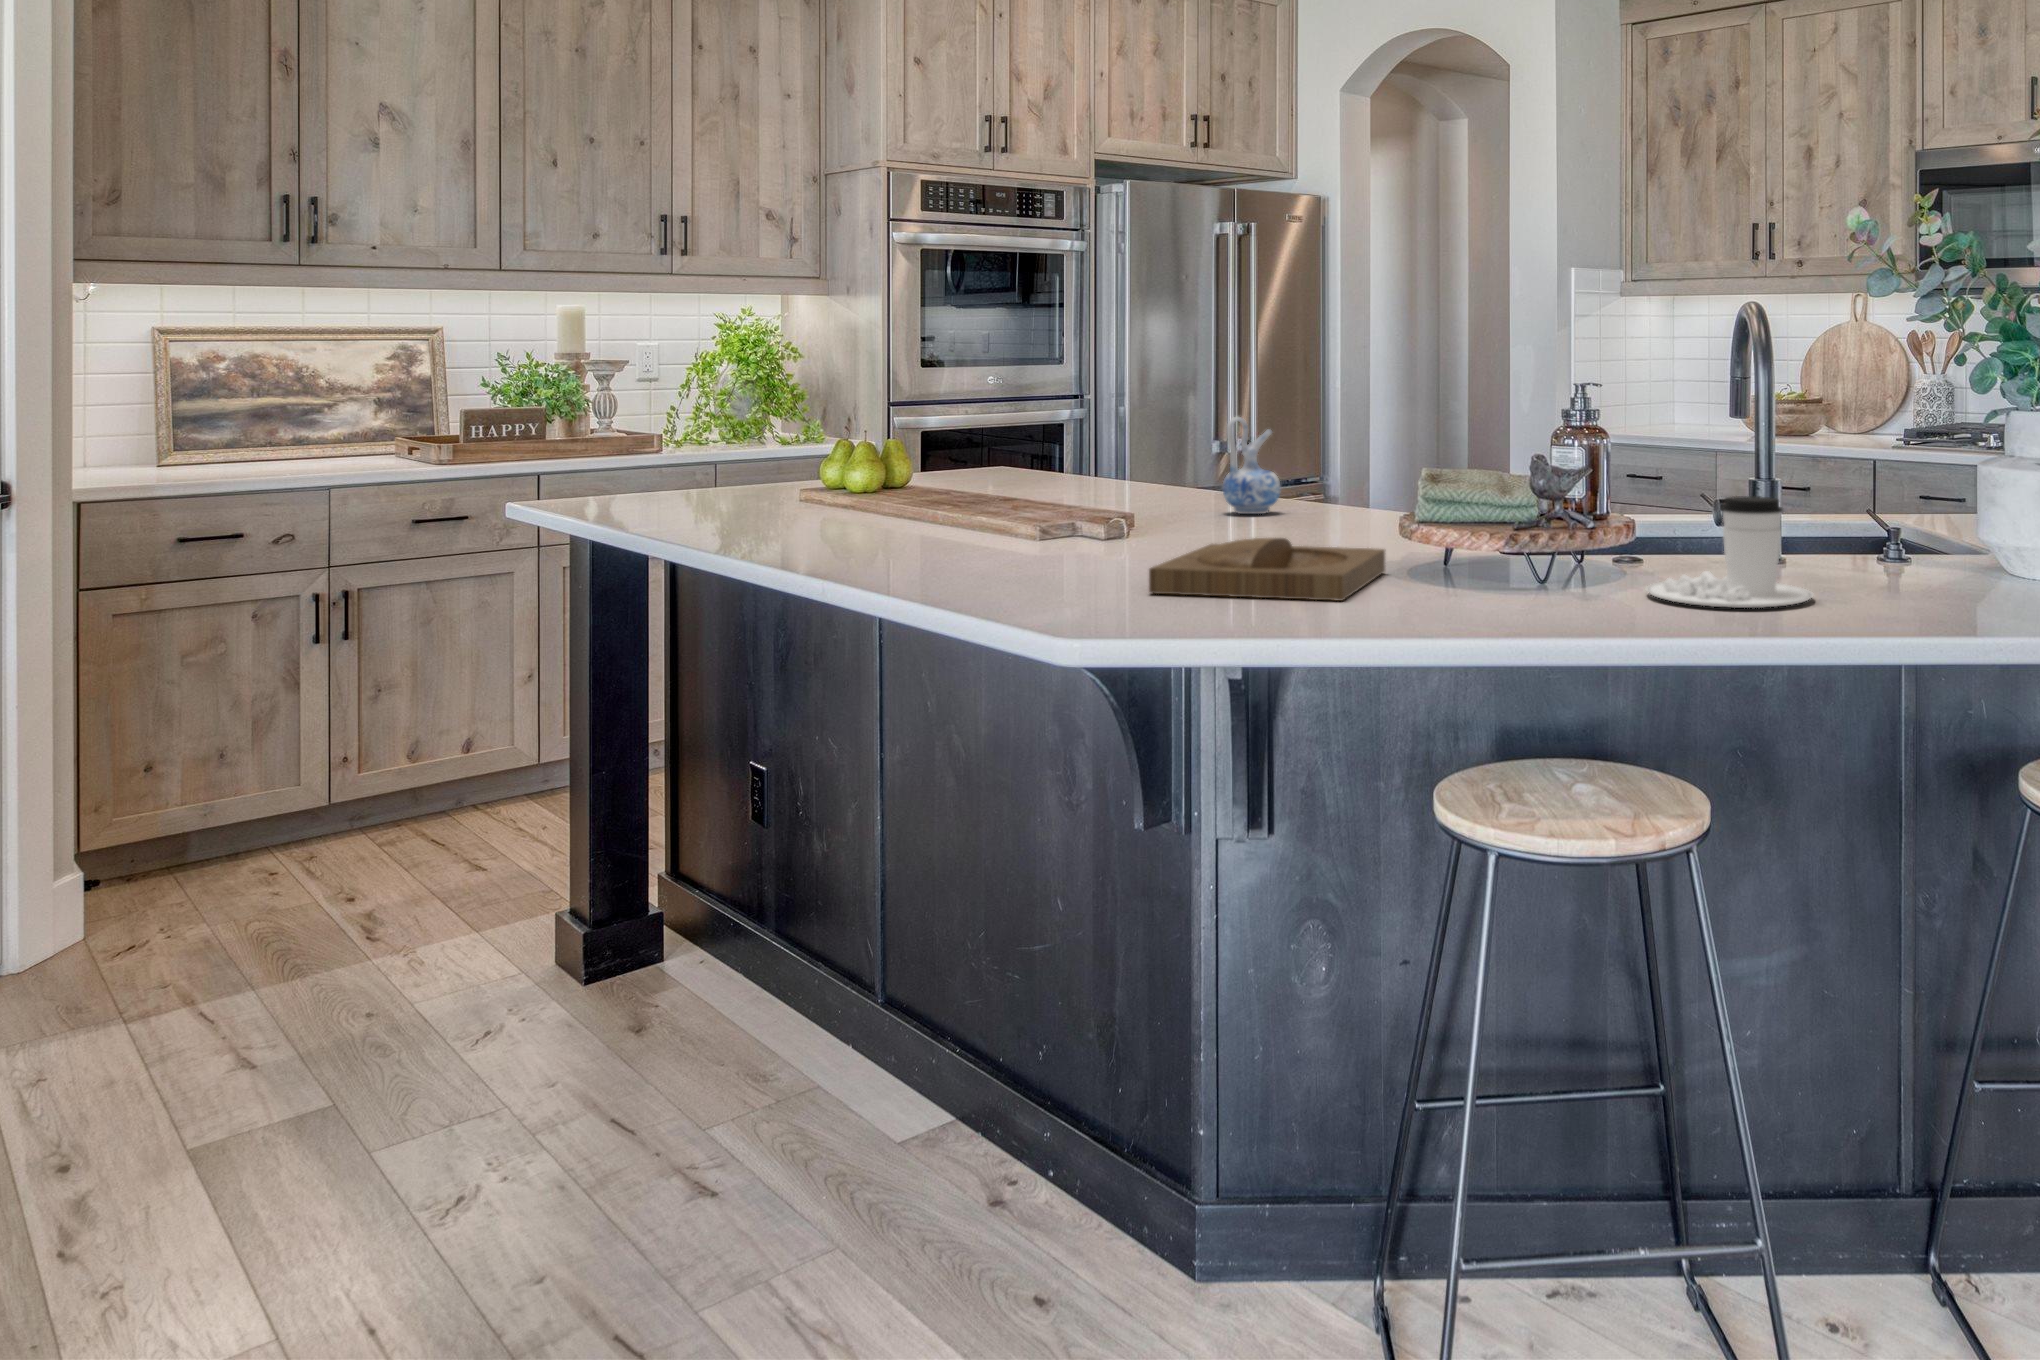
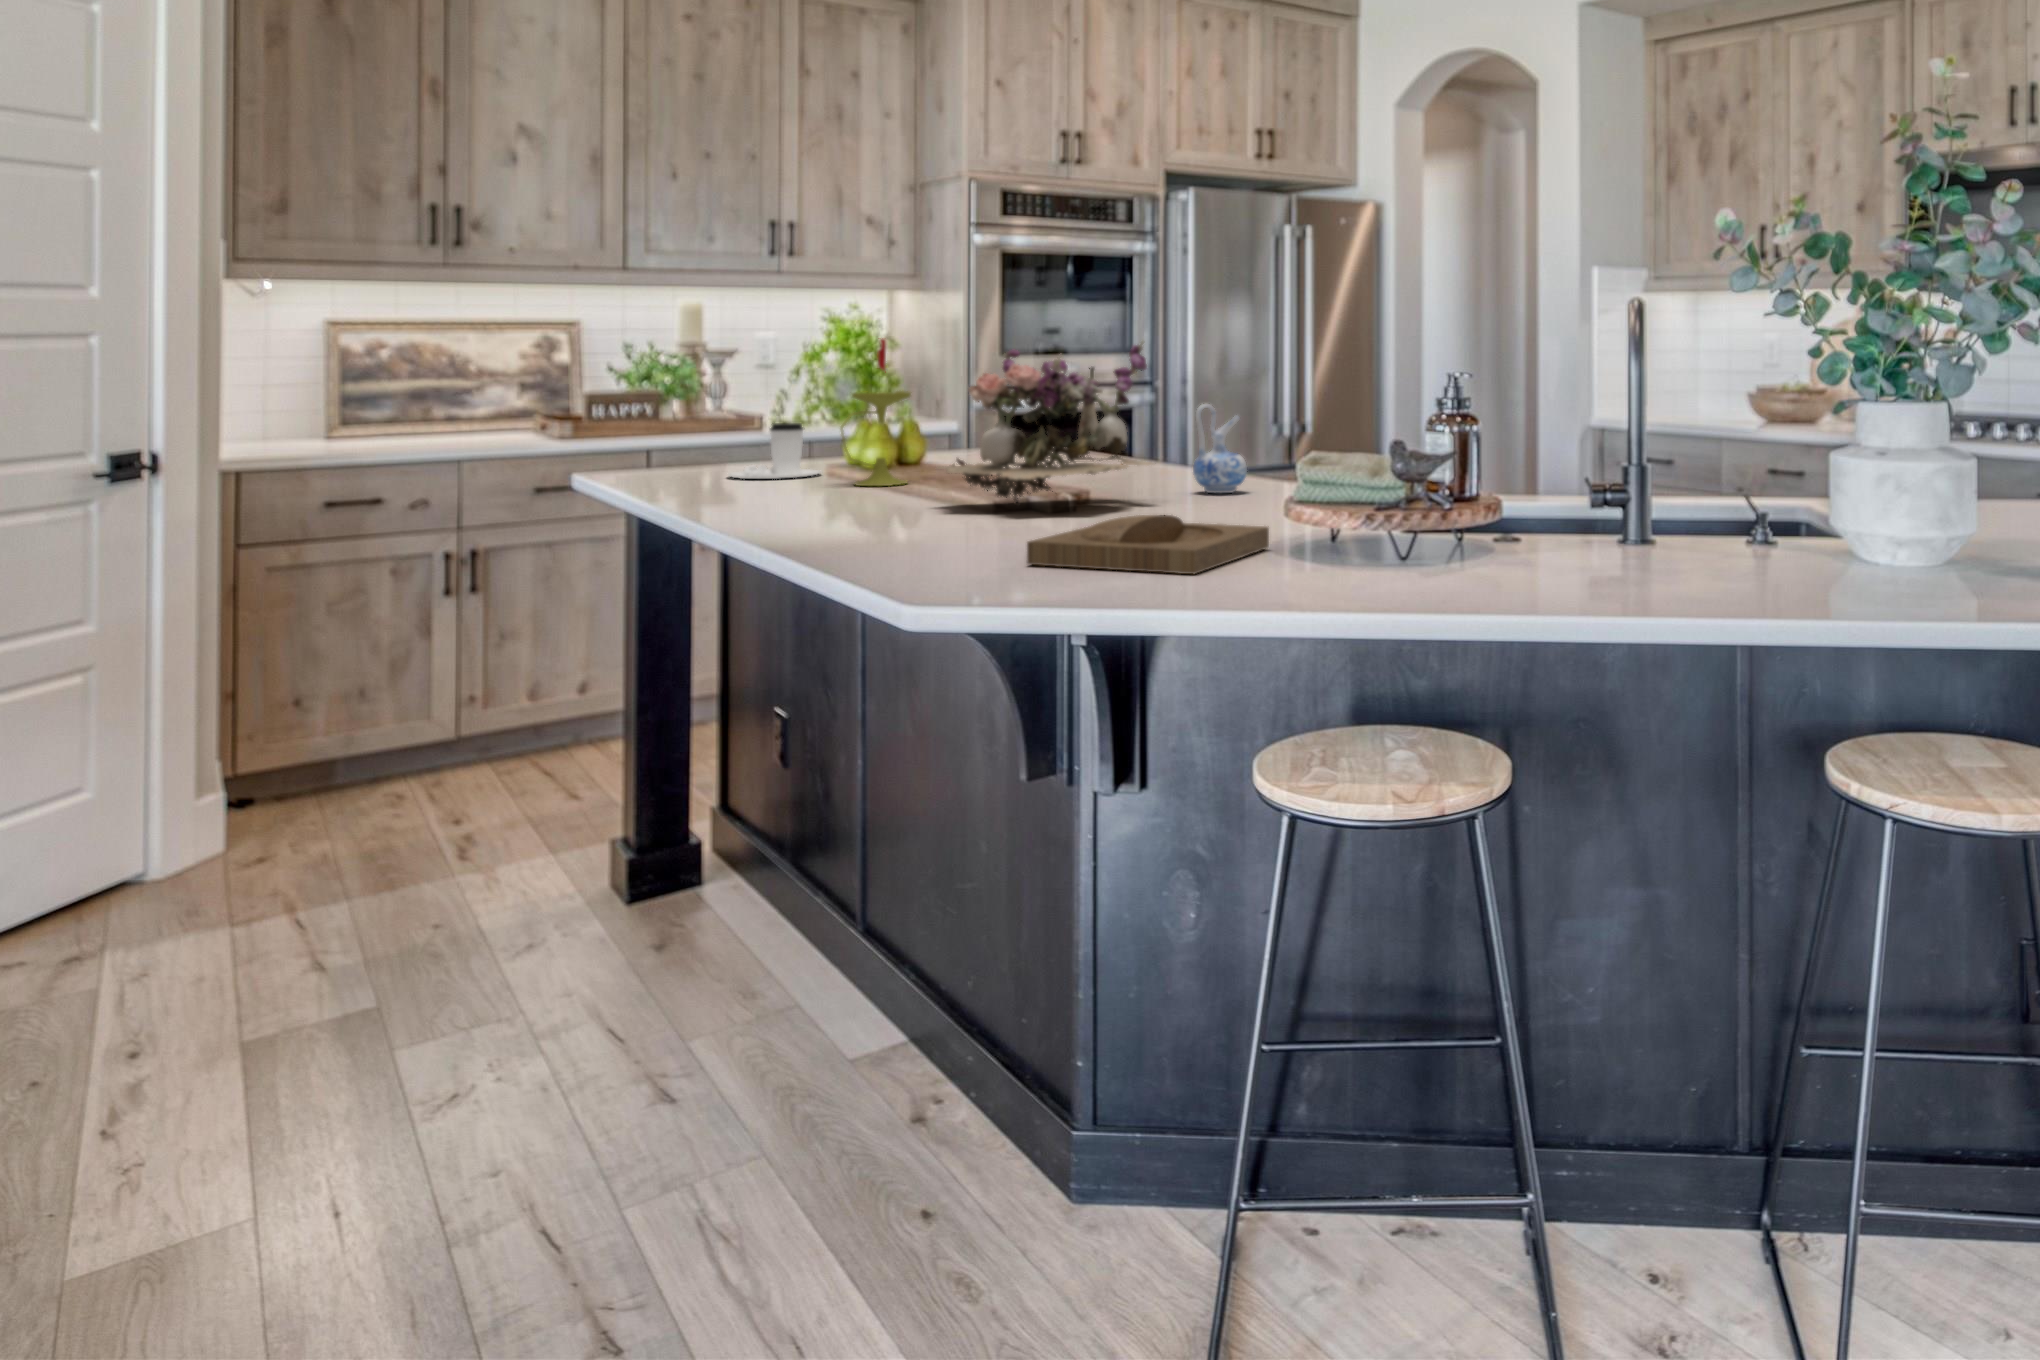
candle: none [822,342,897,511] -> present [841,338,911,486]
flower arrangement: none [959,348,1200,530] -> present [945,341,1152,503]
coffee cup: present [1646,496,1813,608] -> present [728,423,820,479]

